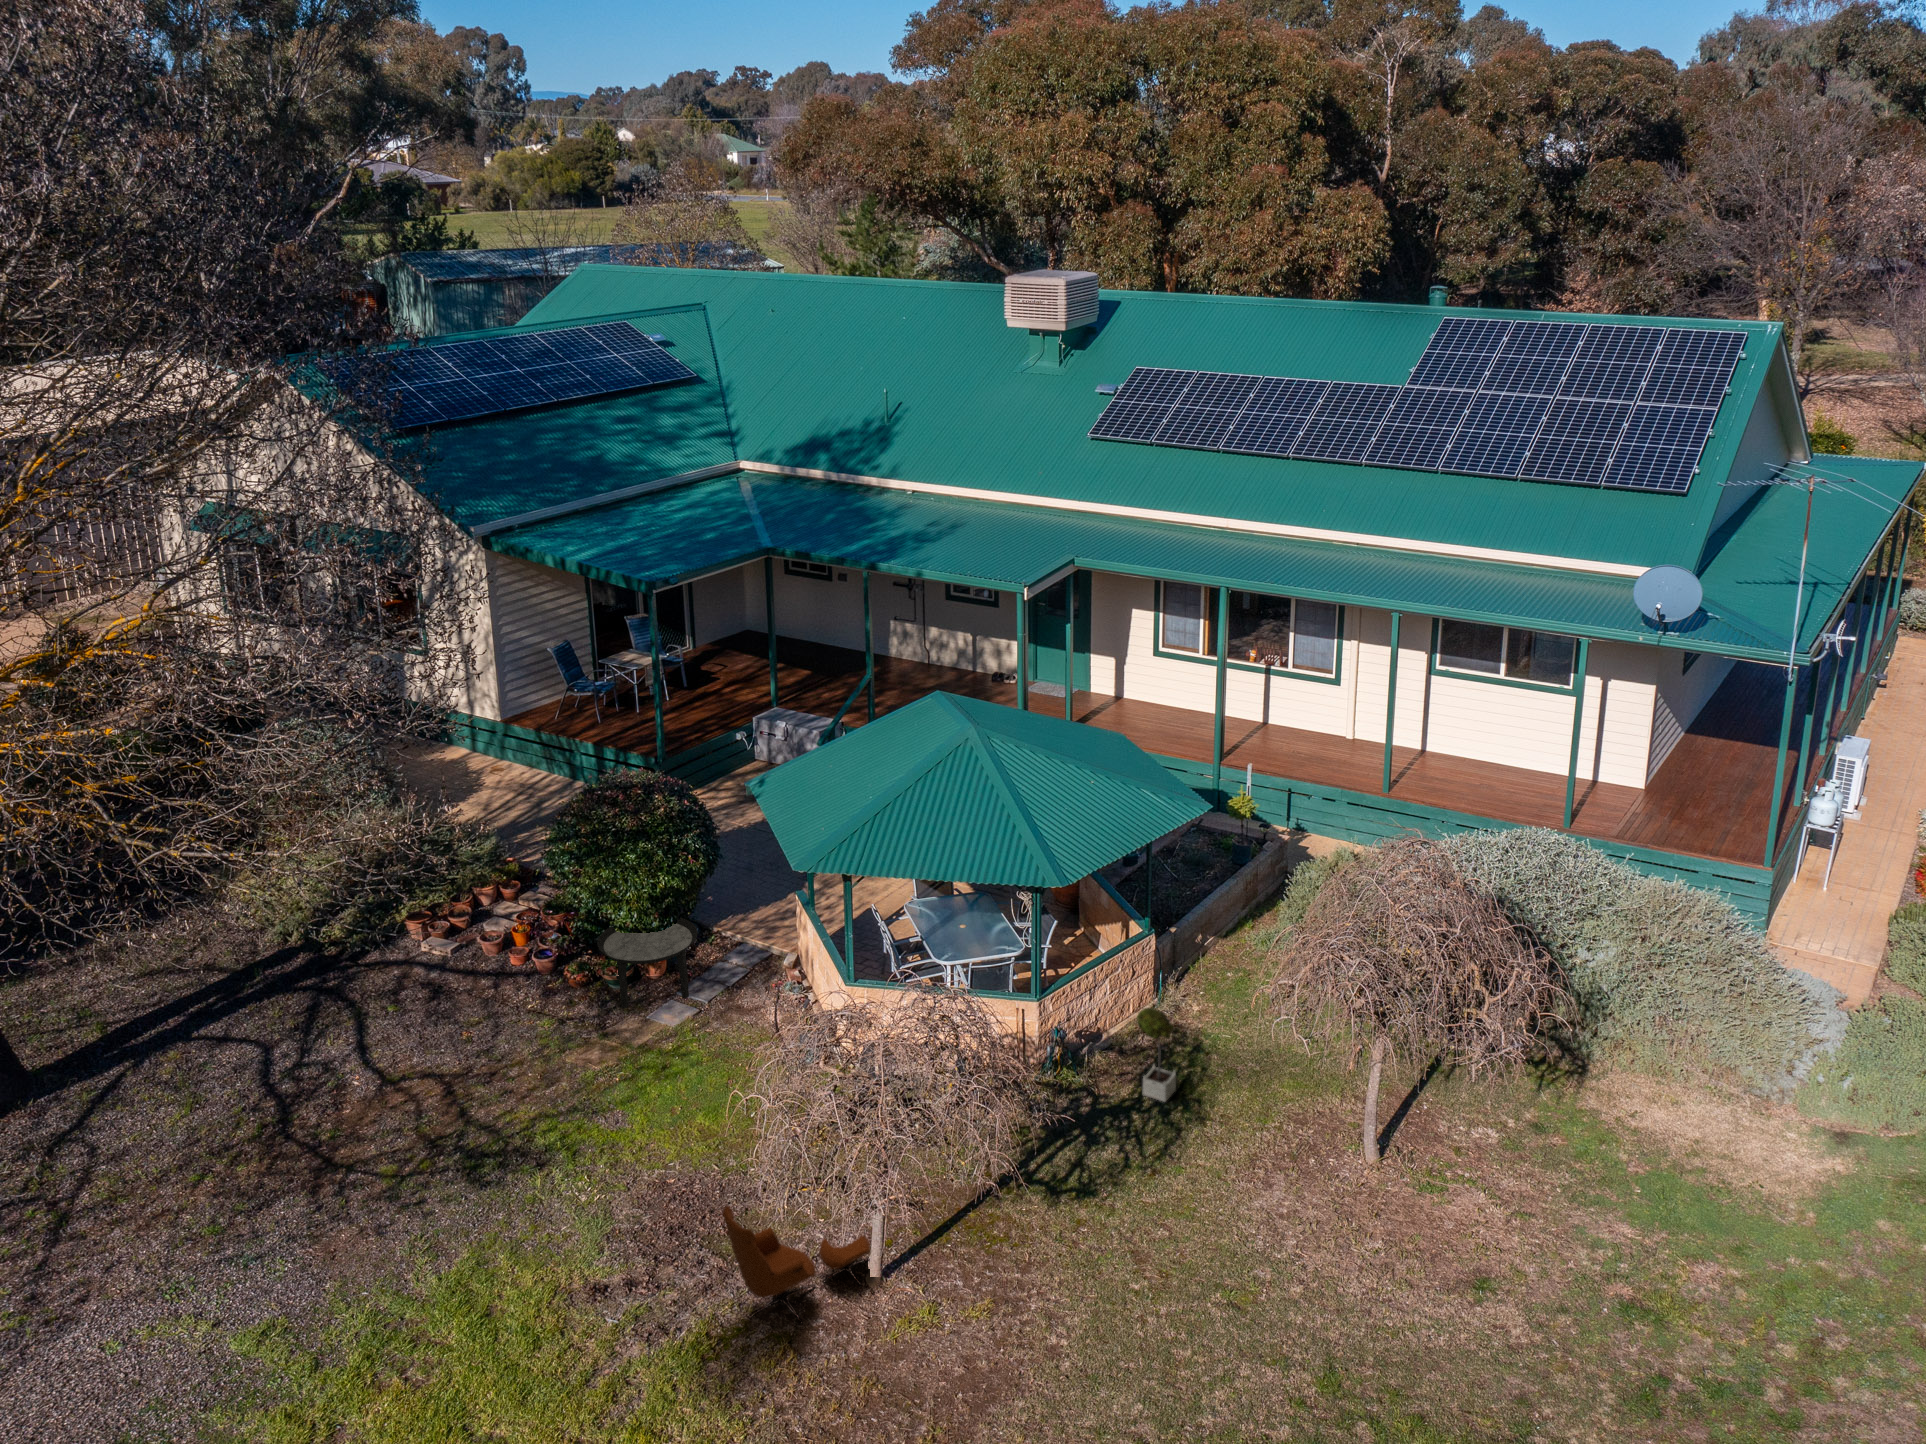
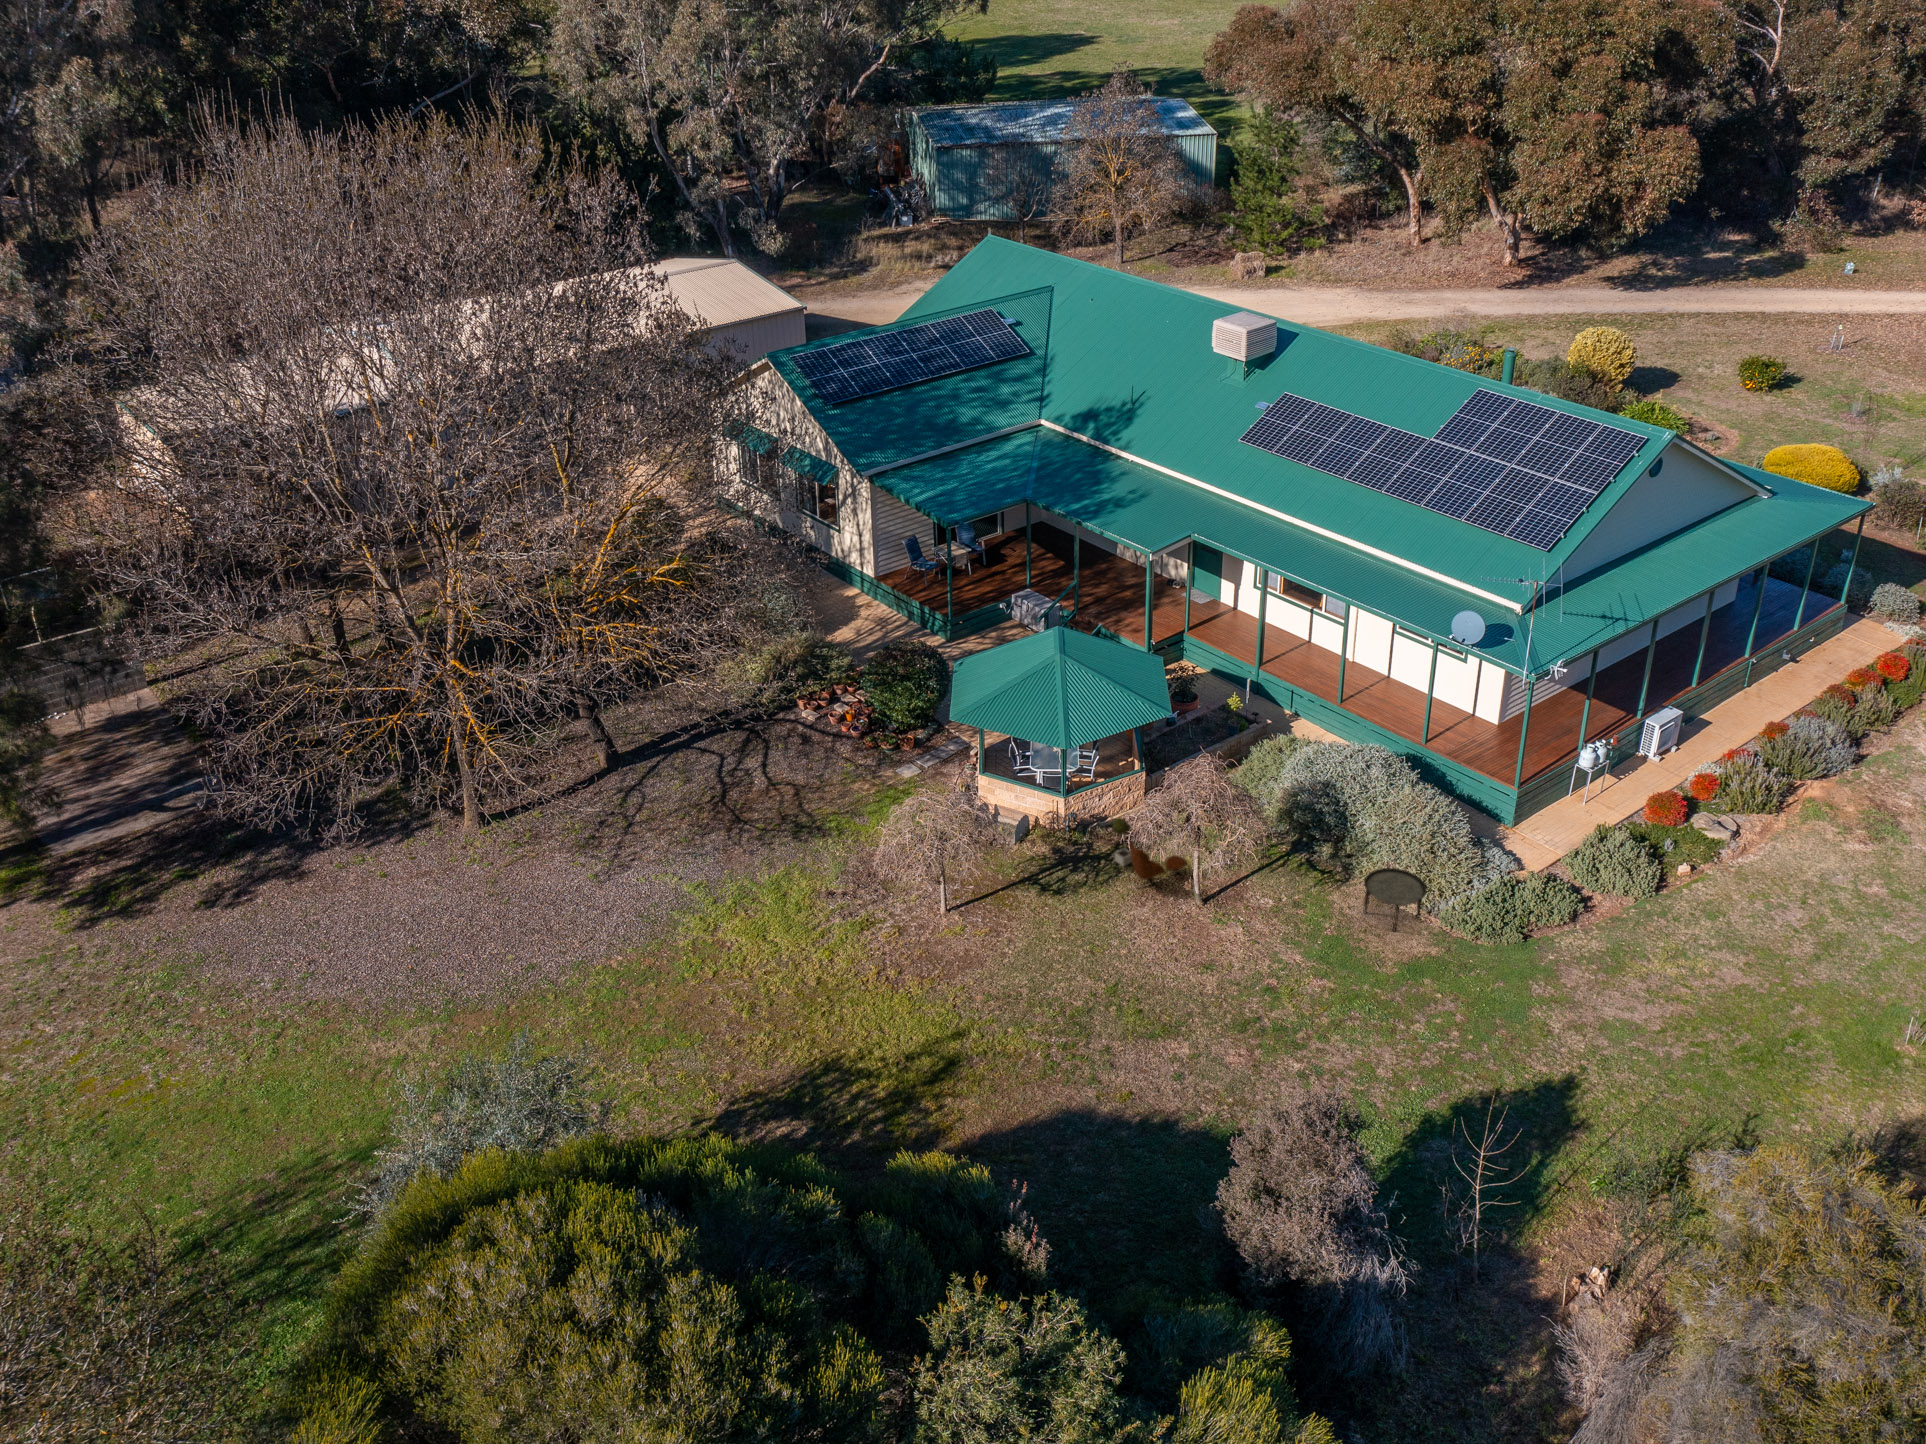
round table: present [597,918,698,1008] -> present [1363,868,1427,931]
lounge chair: present [722,1205,871,1323] -> present [1129,842,1188,885]

